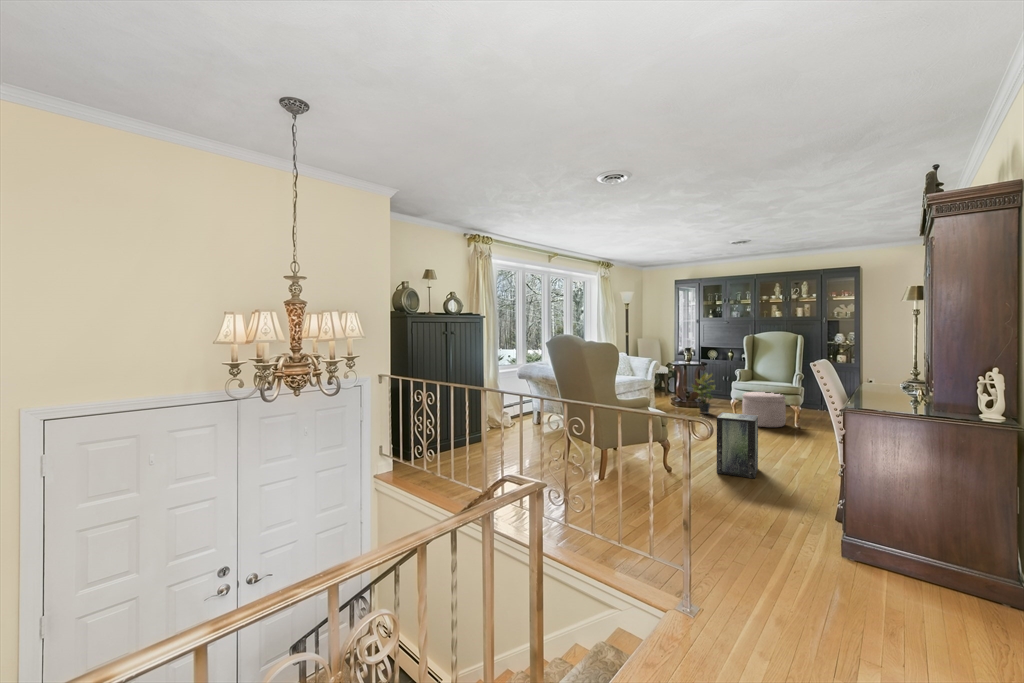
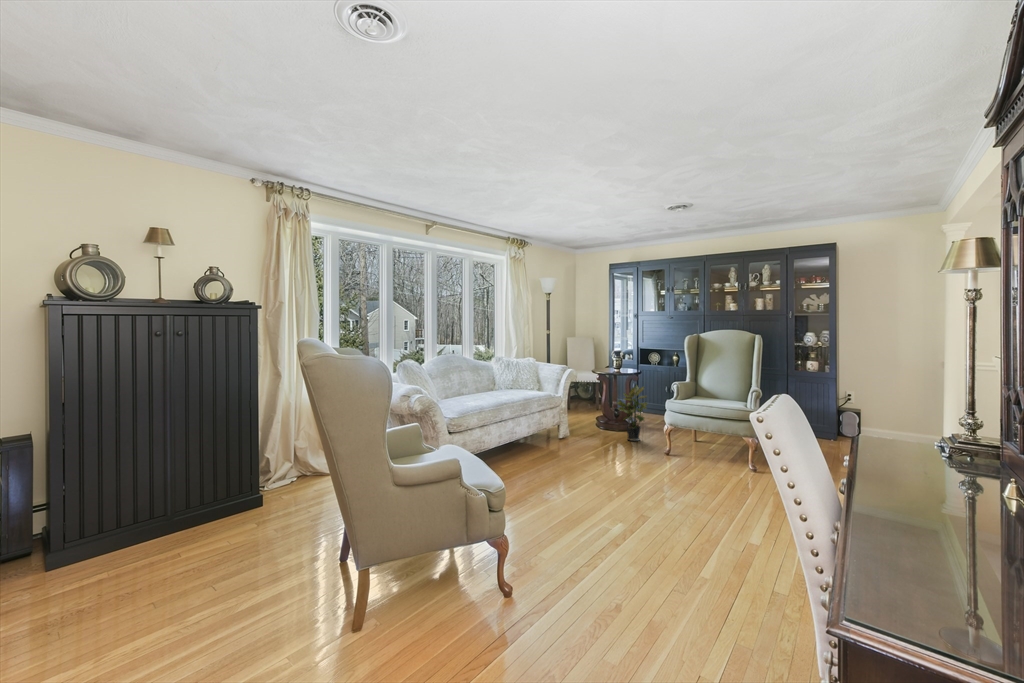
ottoman: present [742,392,786,427] -> none [679,414,736,467]
storage box: present [717,412,758,479] -> none [603,470,676,598]

